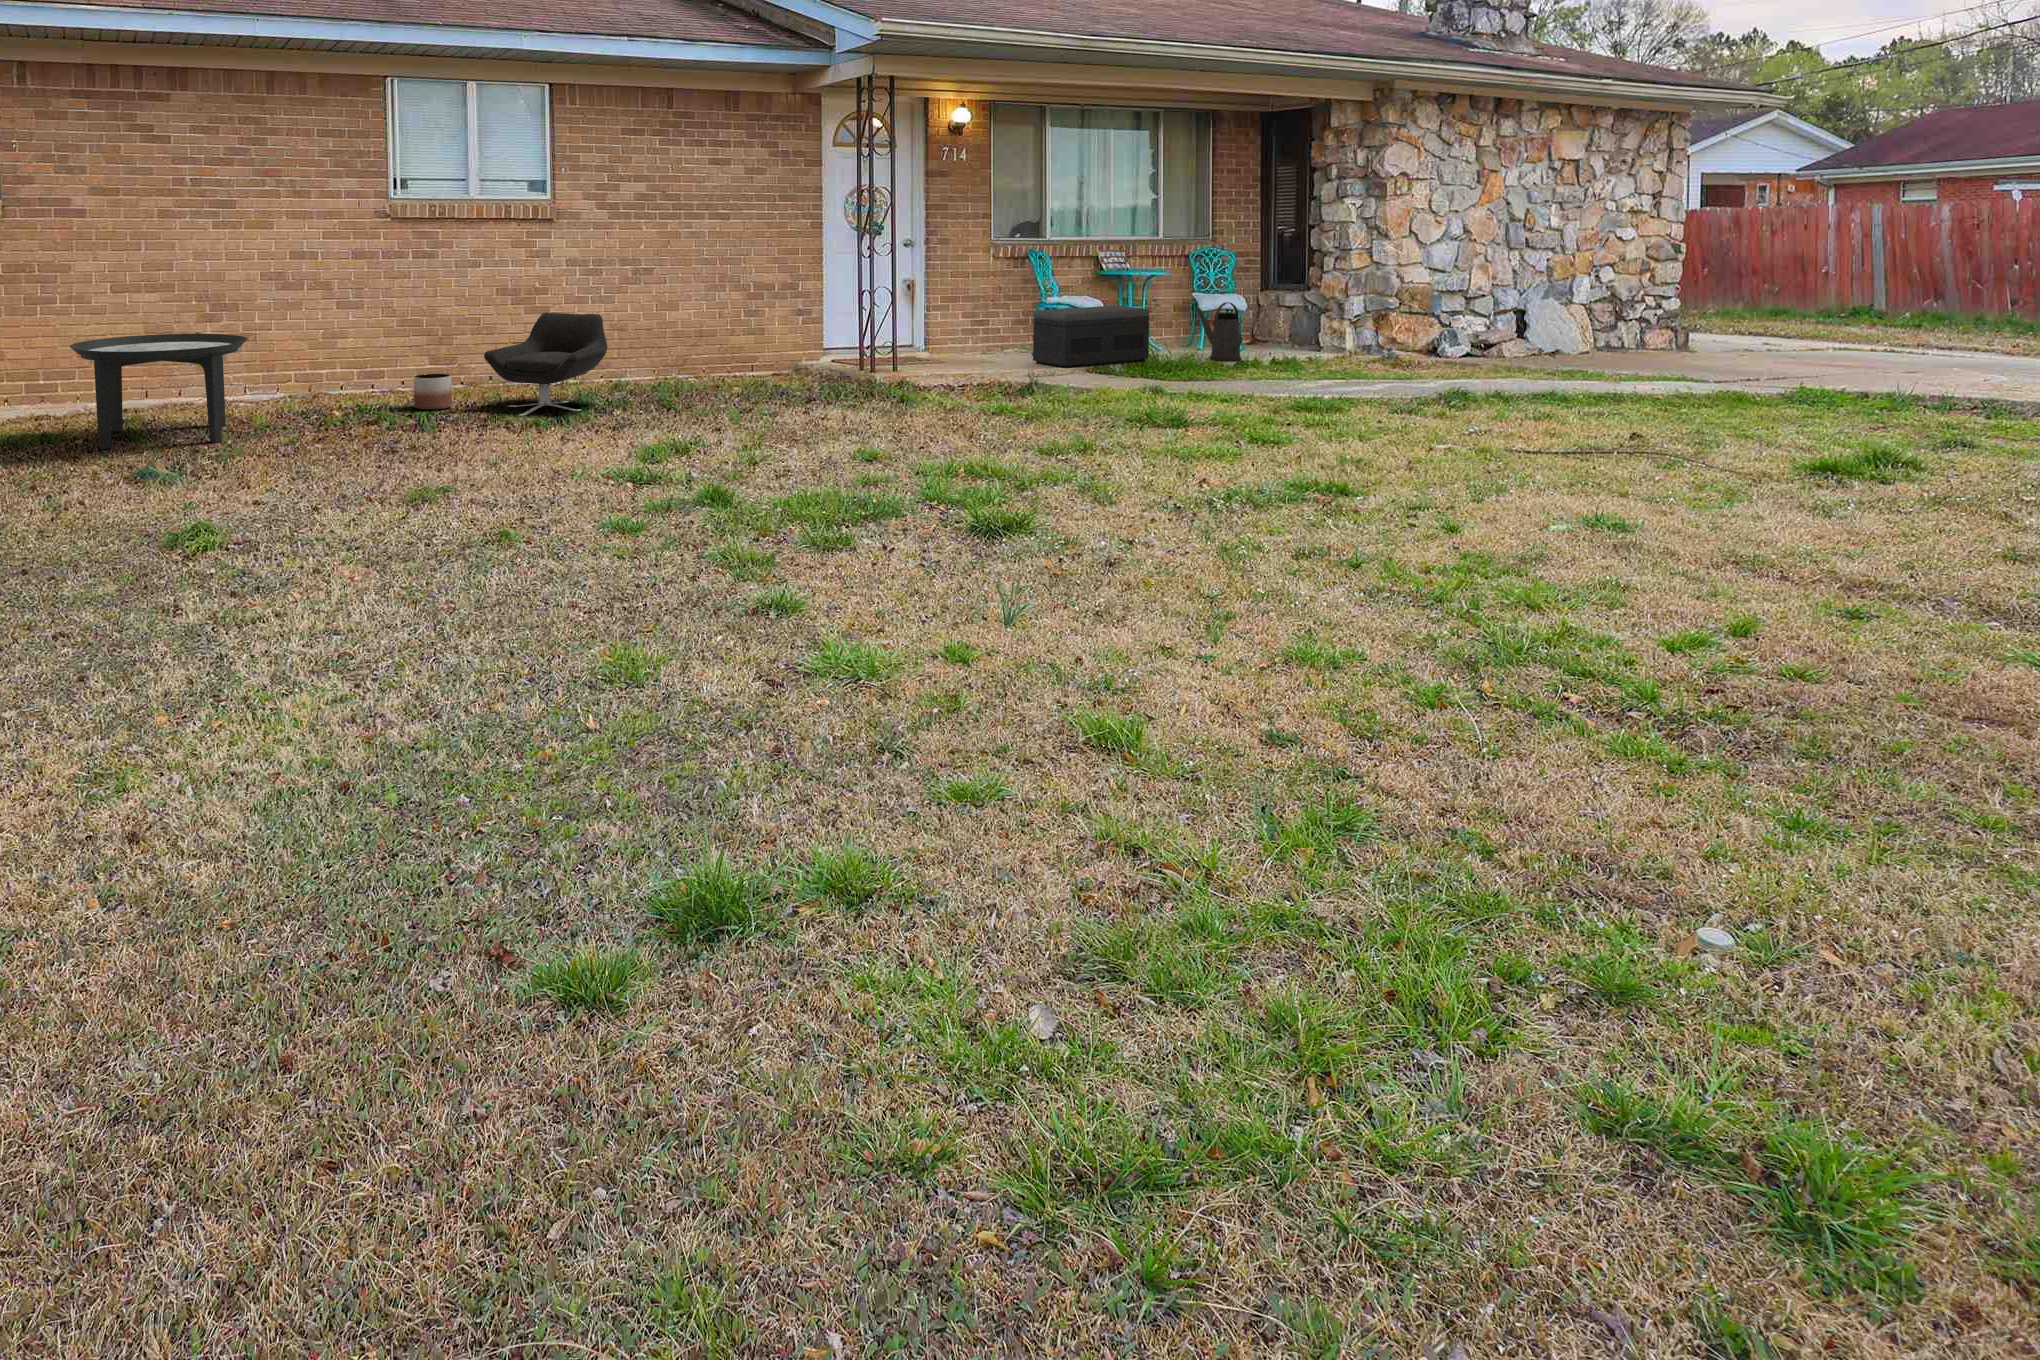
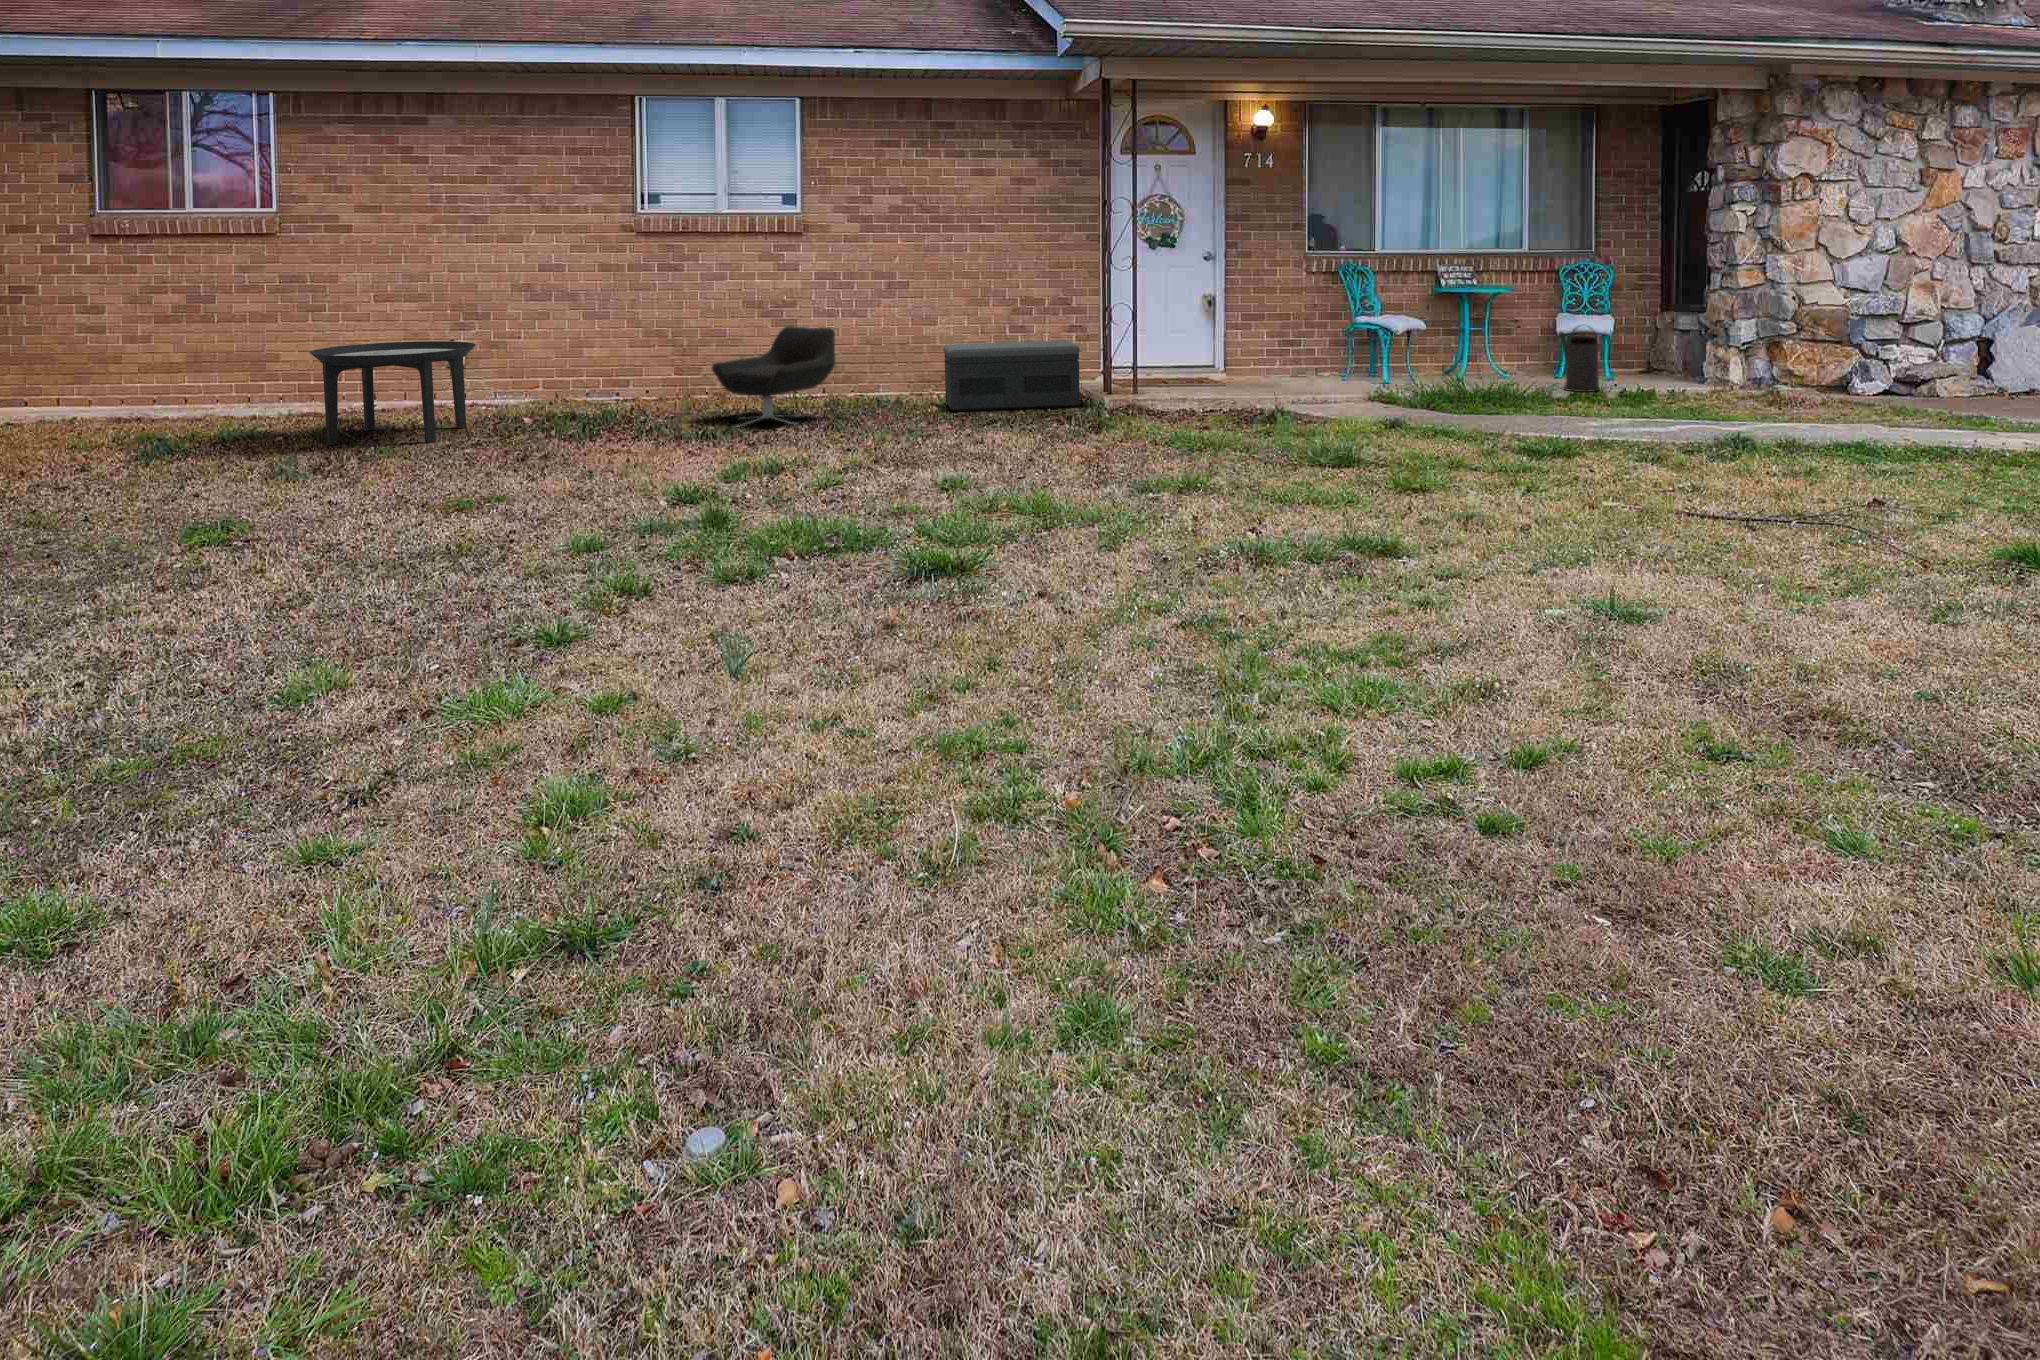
storage bench: present [1033,306,1150,368] -> present [943,341,1080,411]
planter: present [414,373,452,410] -> none [651,384,689,420]

